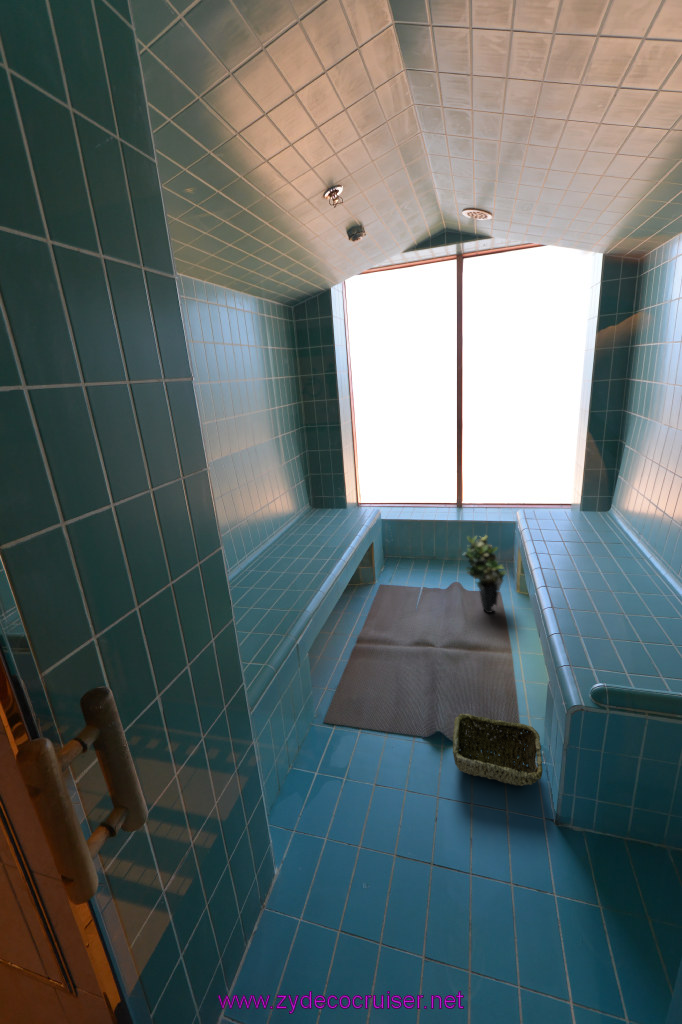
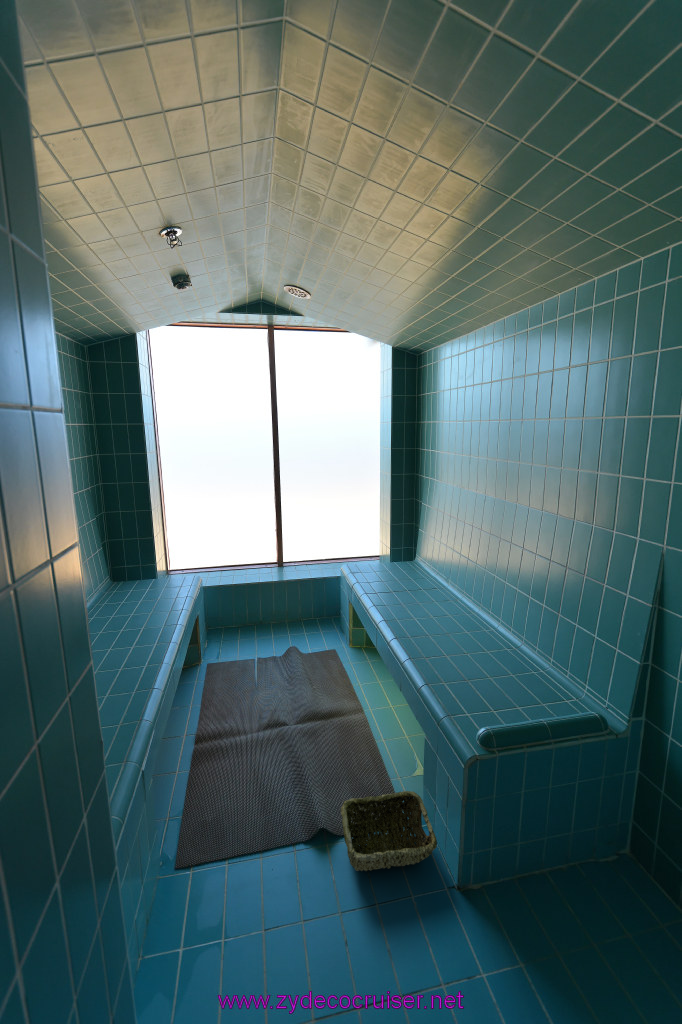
potted plant: present [463,536,506,613] -> none [299,593,341,673]

